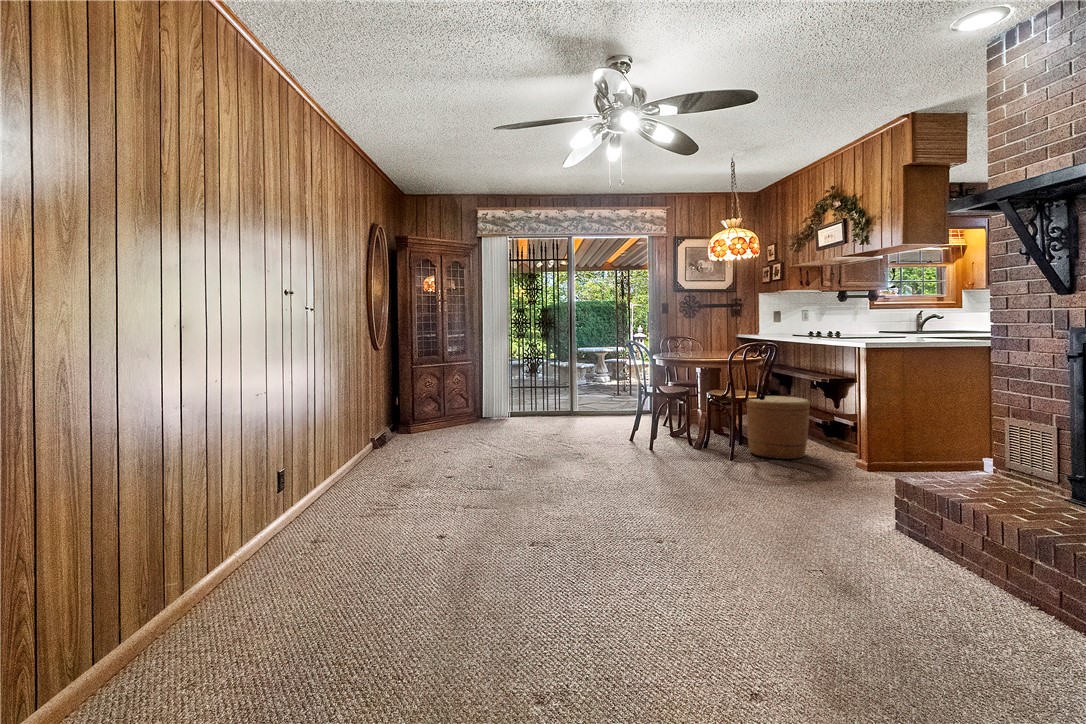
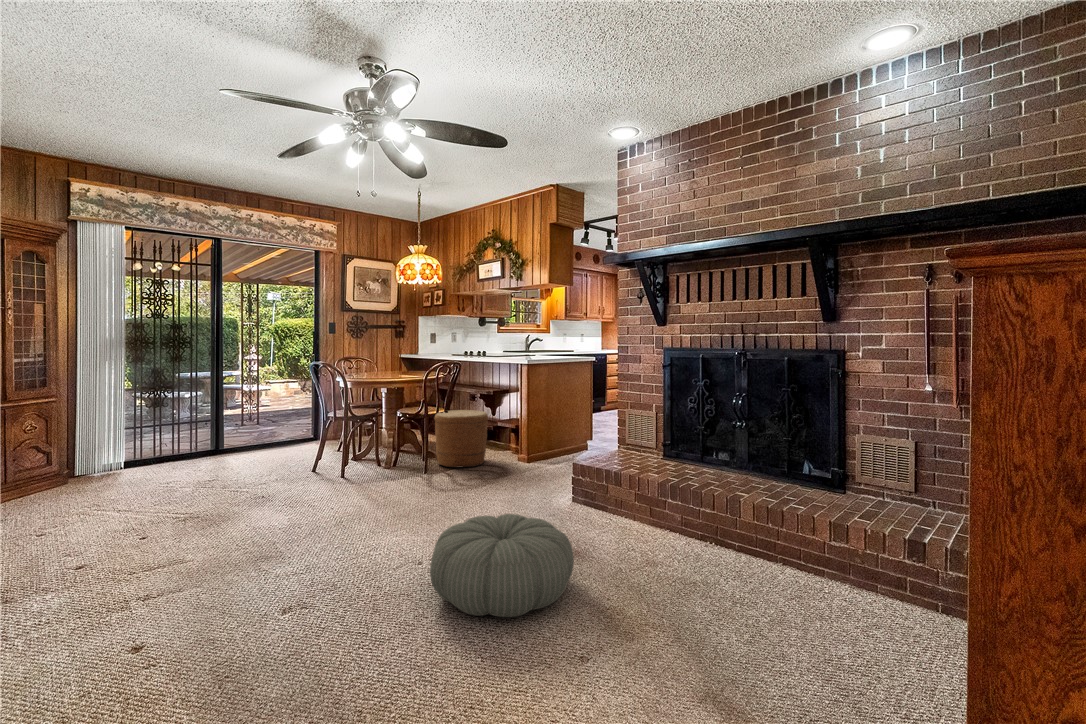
pouf: none [660,495,817,595] -> present [430,514,574,617]

